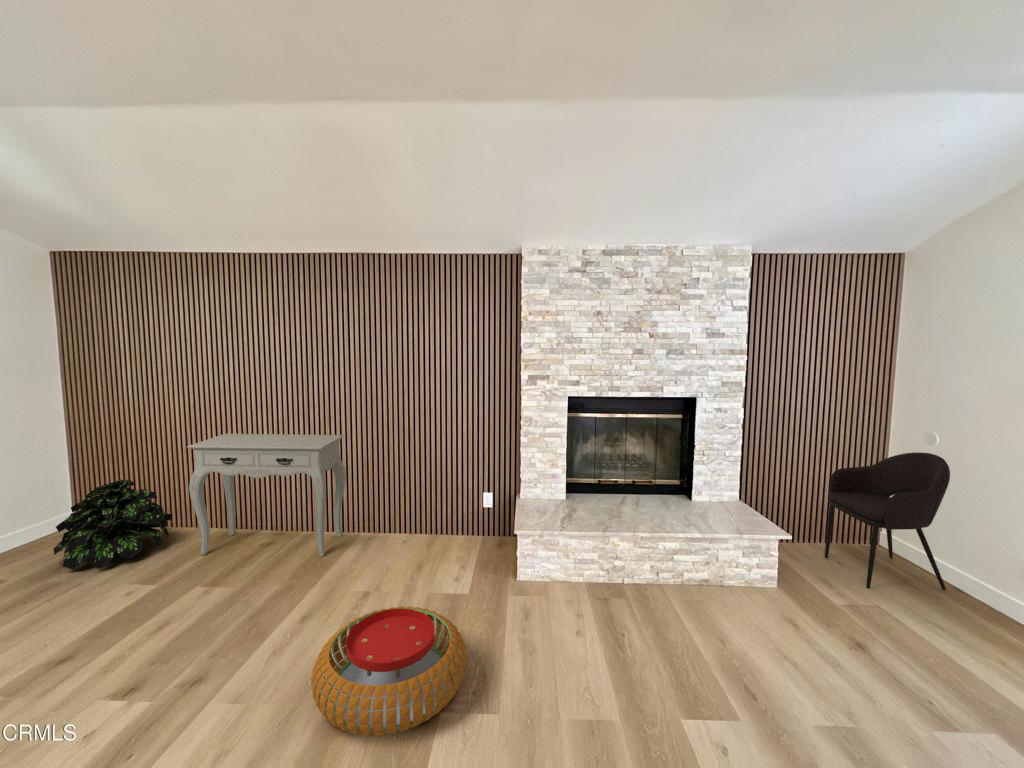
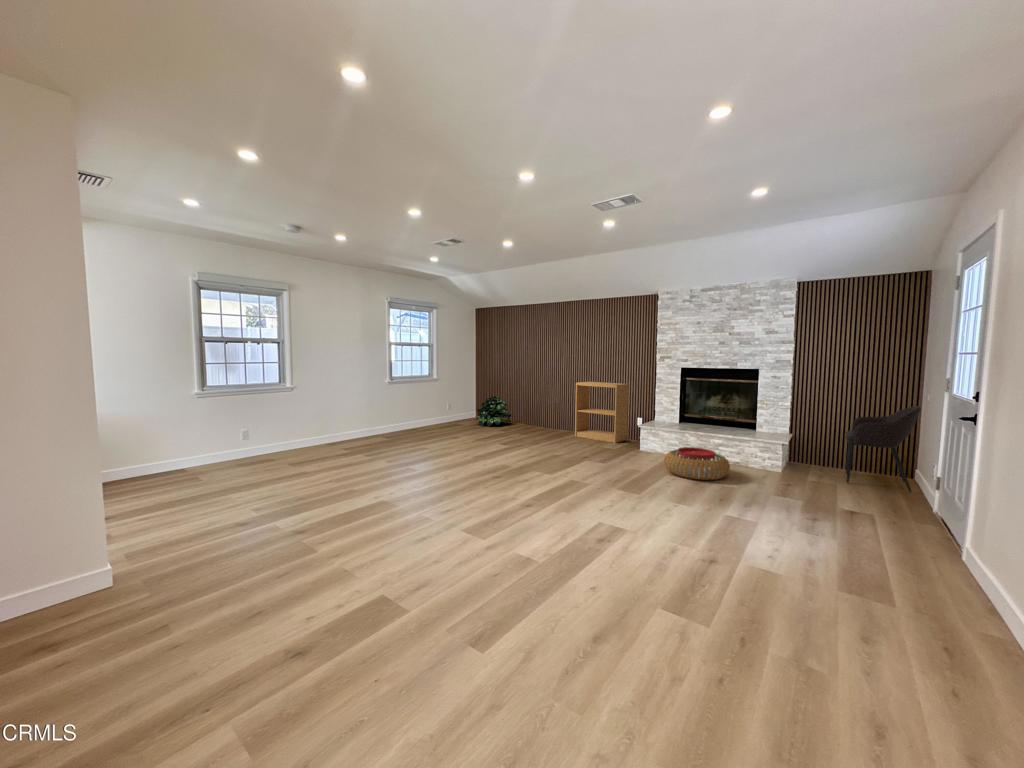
bookshelf: none [352,428,462,562] -> present [575,382,628,443]
console table: present [187,434,346,557] -> none [517,382,577,435]
pouf: present [311,606,467,736] -> present [664,447,730,480]

